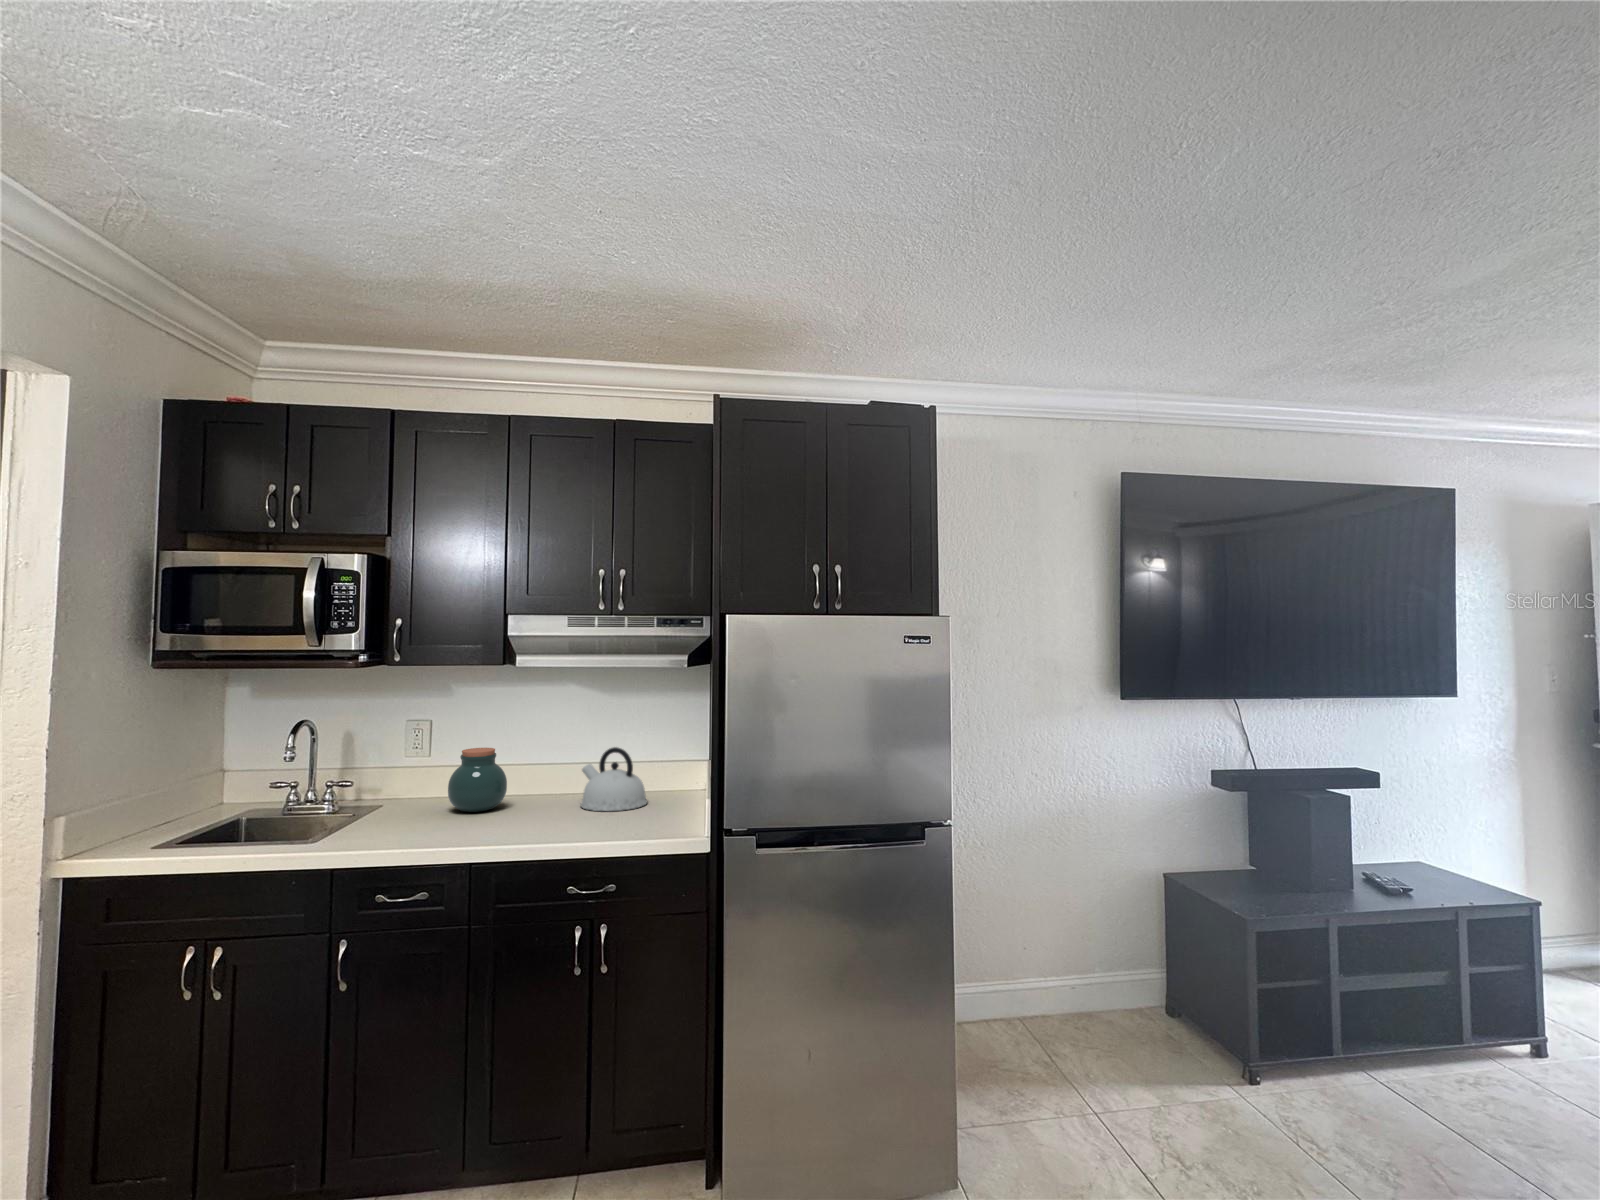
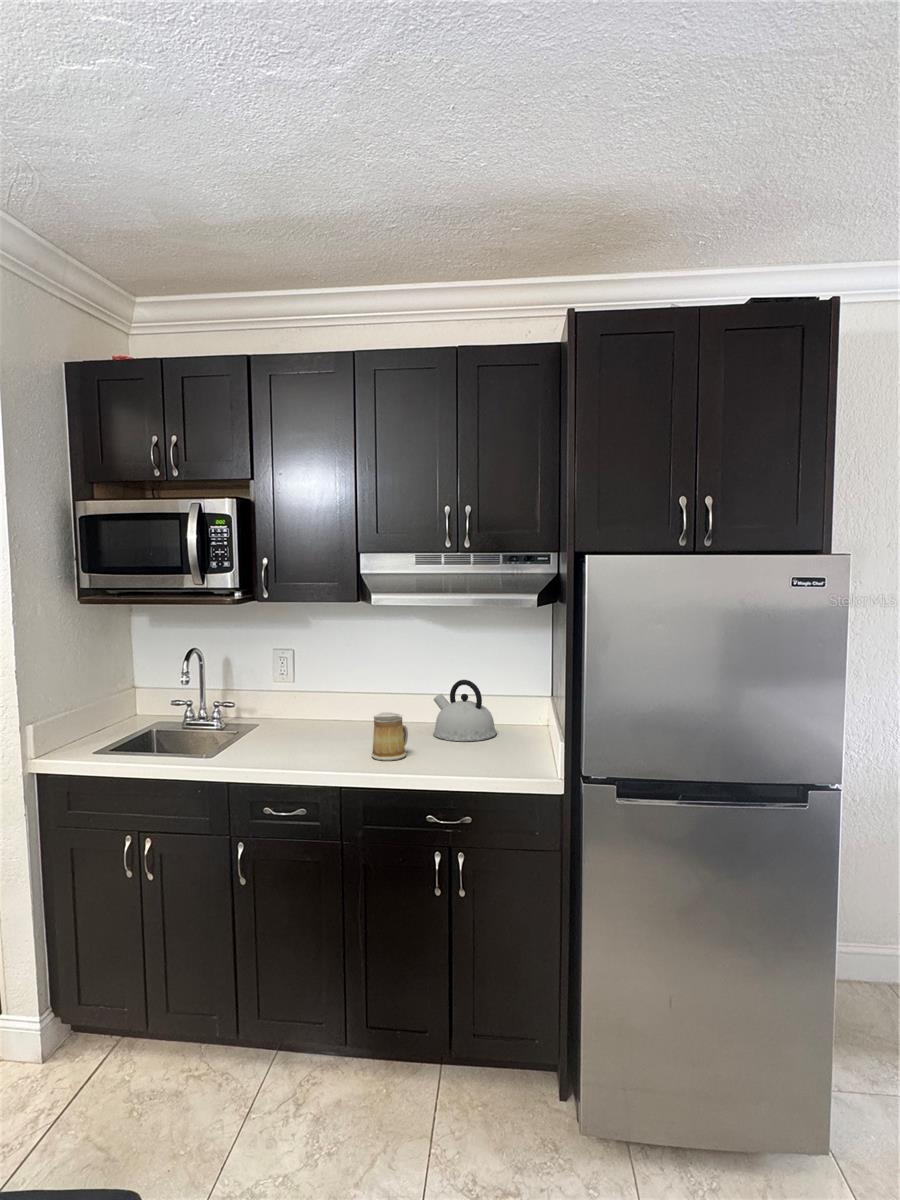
jar: present [448,748,507,812] -> none [316,676,366,735]
mug: none [509,780,552,834] -> present [371,712,408,761]

